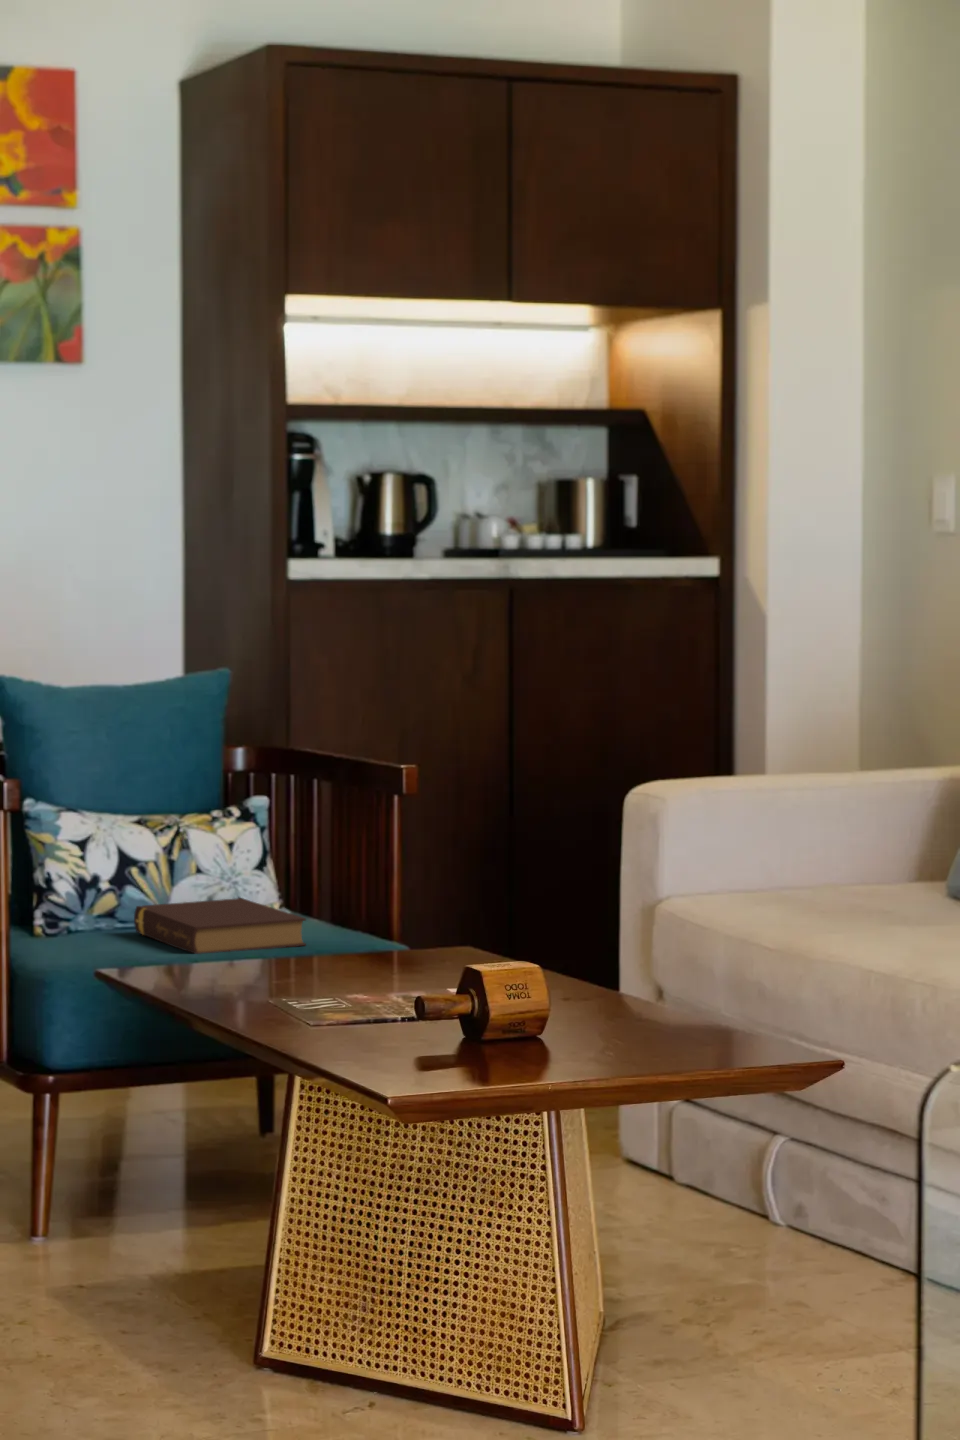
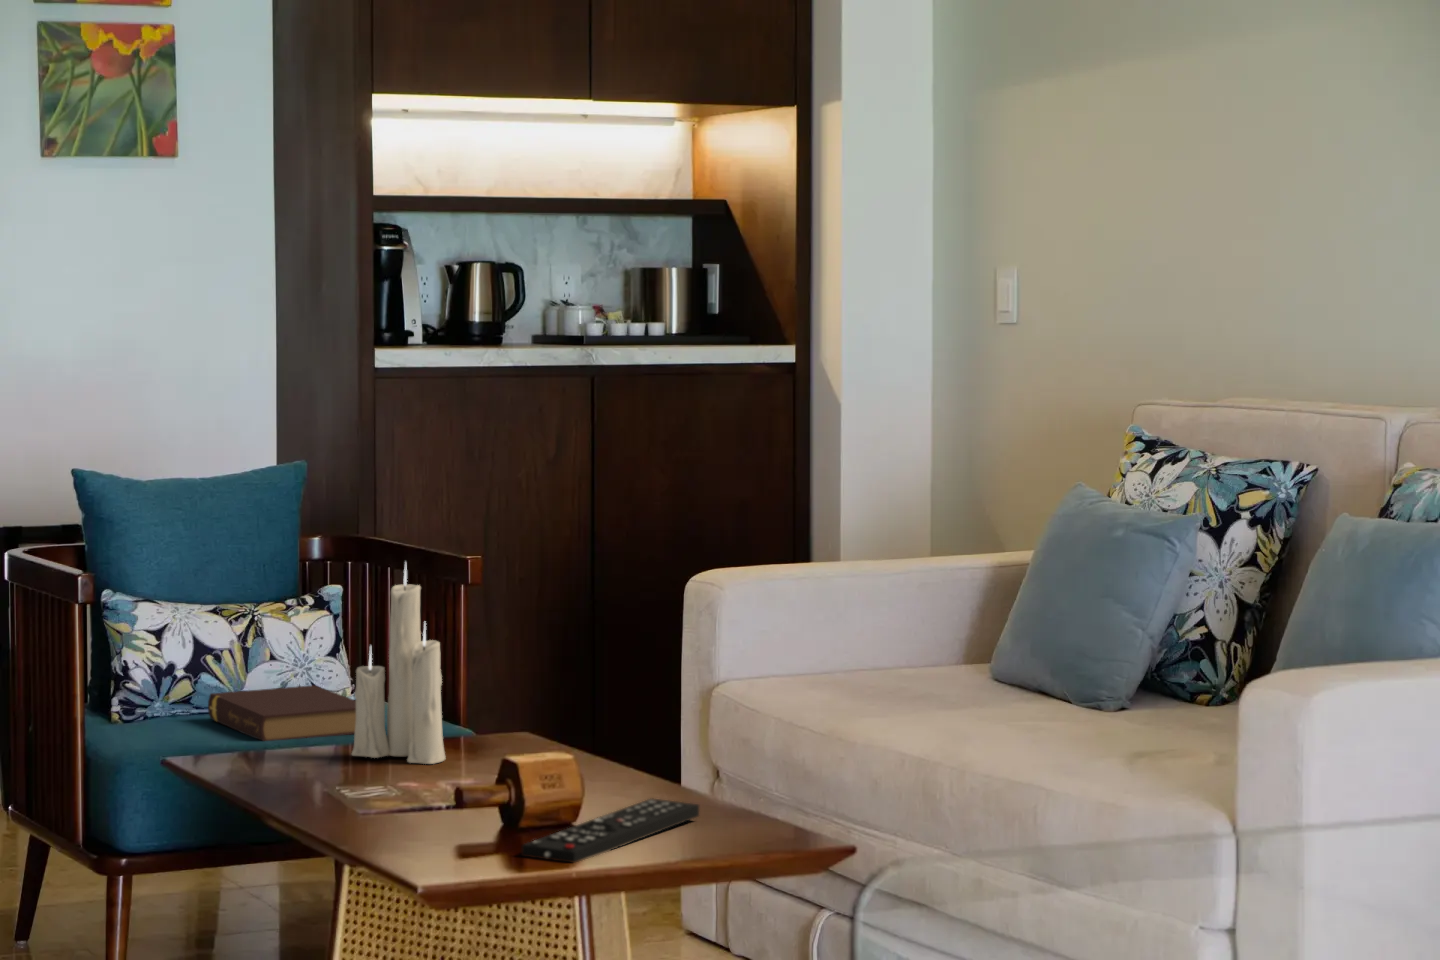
candle: none [290,752,389,976] -> present [351,564,445,764]
remote control: none [495,1009,675,1077] -> present [521,799,699,863]

